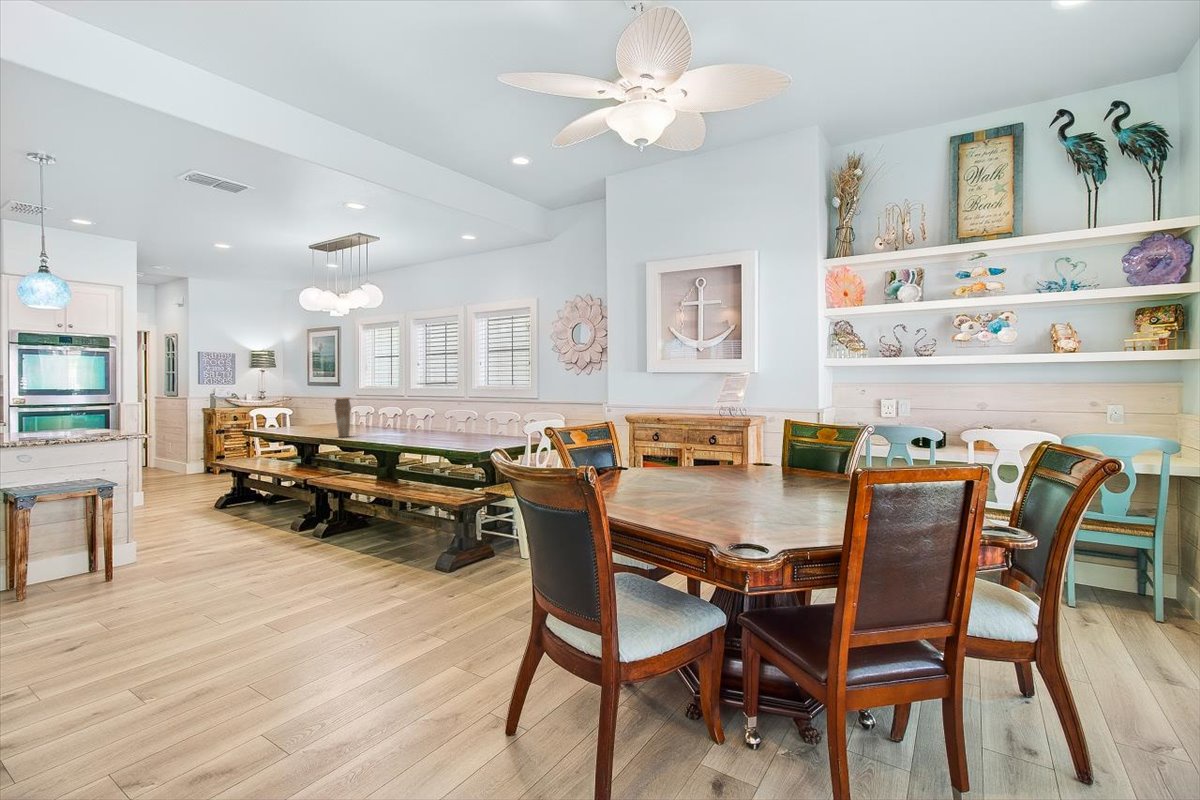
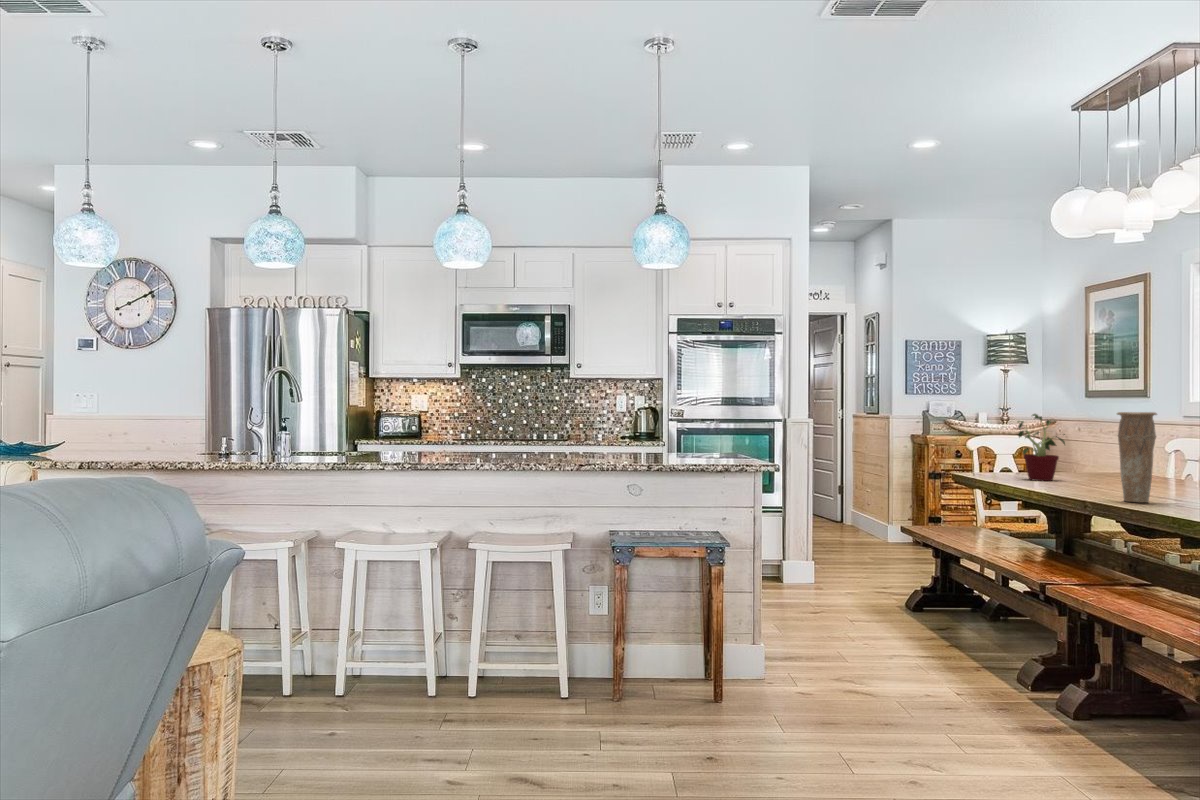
potted plant: none [280,397,307,431] -> present [1018,414,1065,481]

